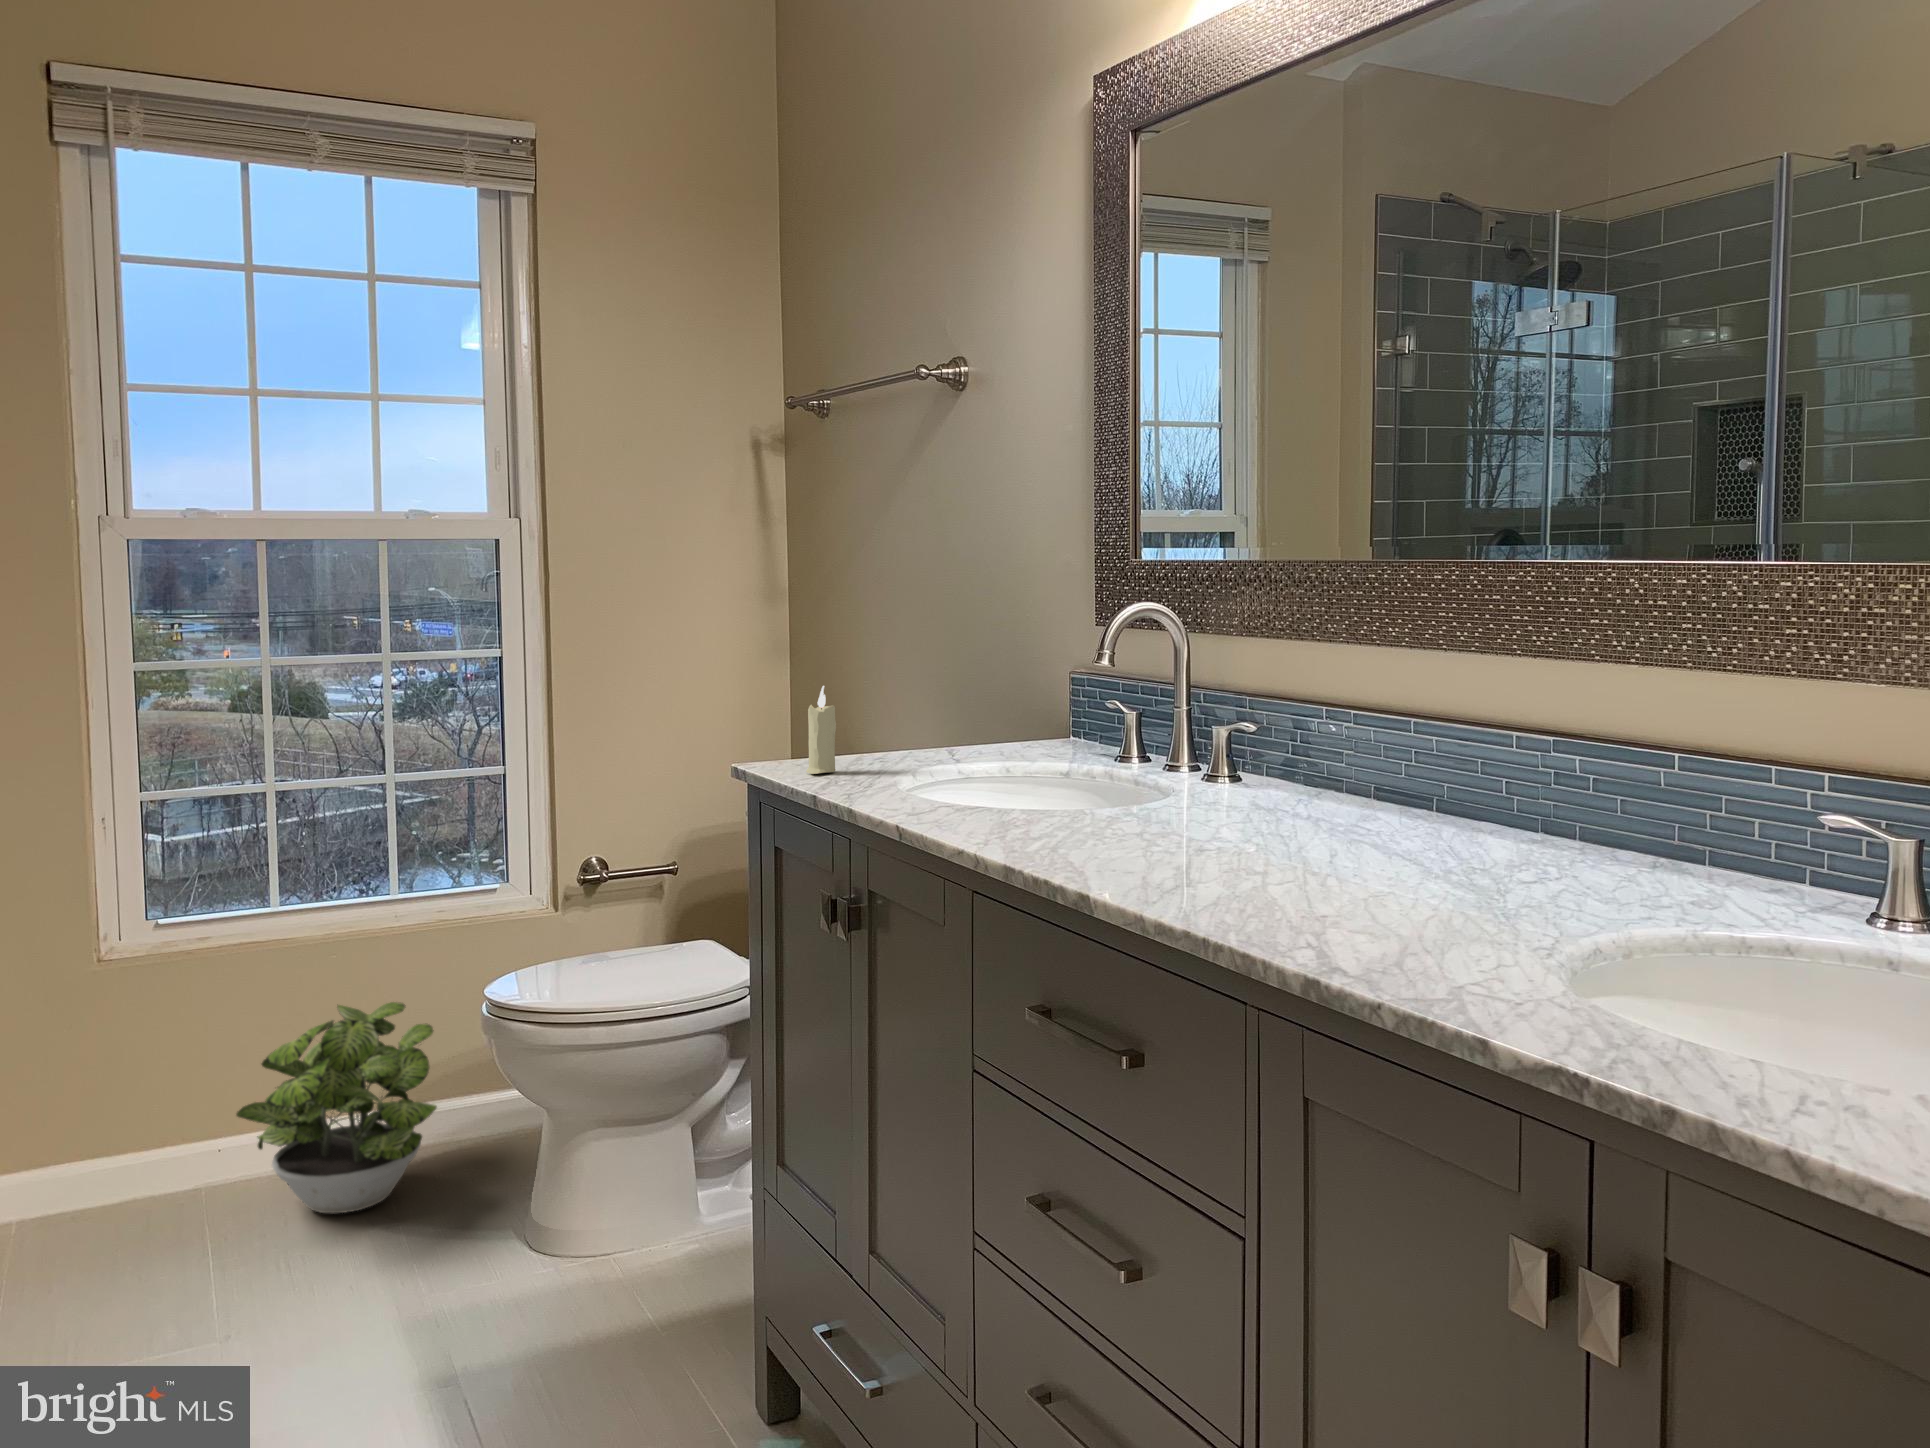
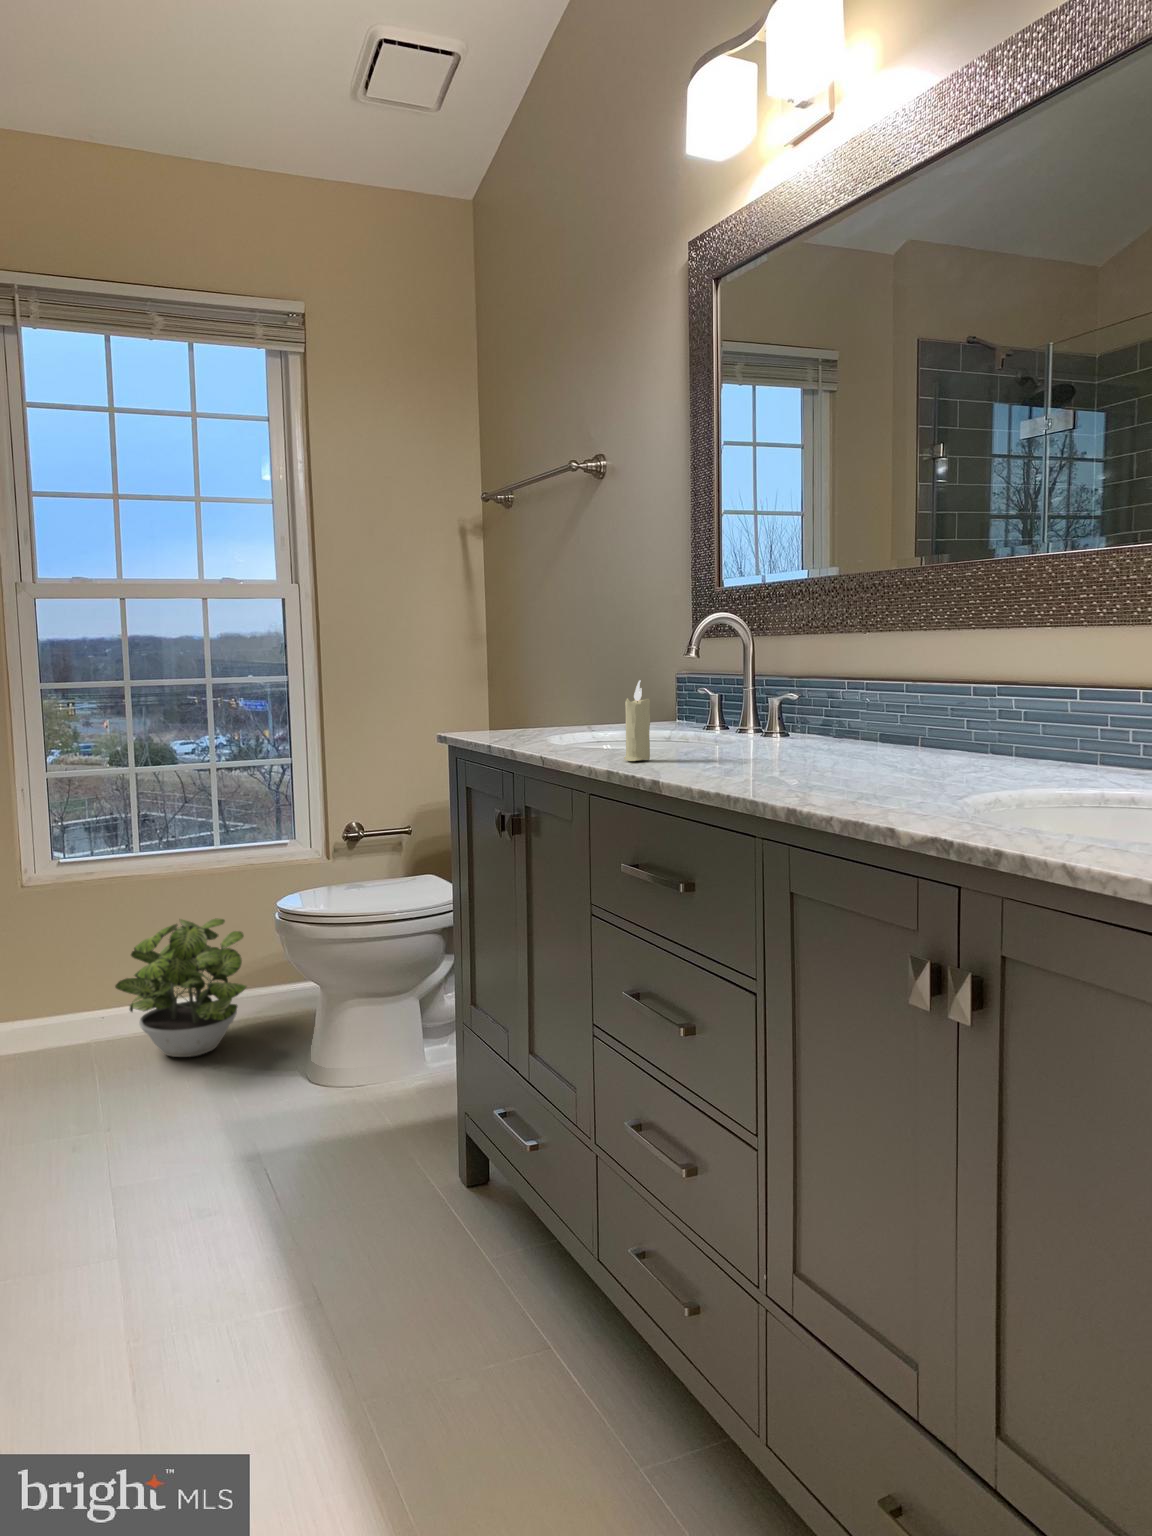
candle: present [806,686,836,774] -> present [624,680,650,761]

